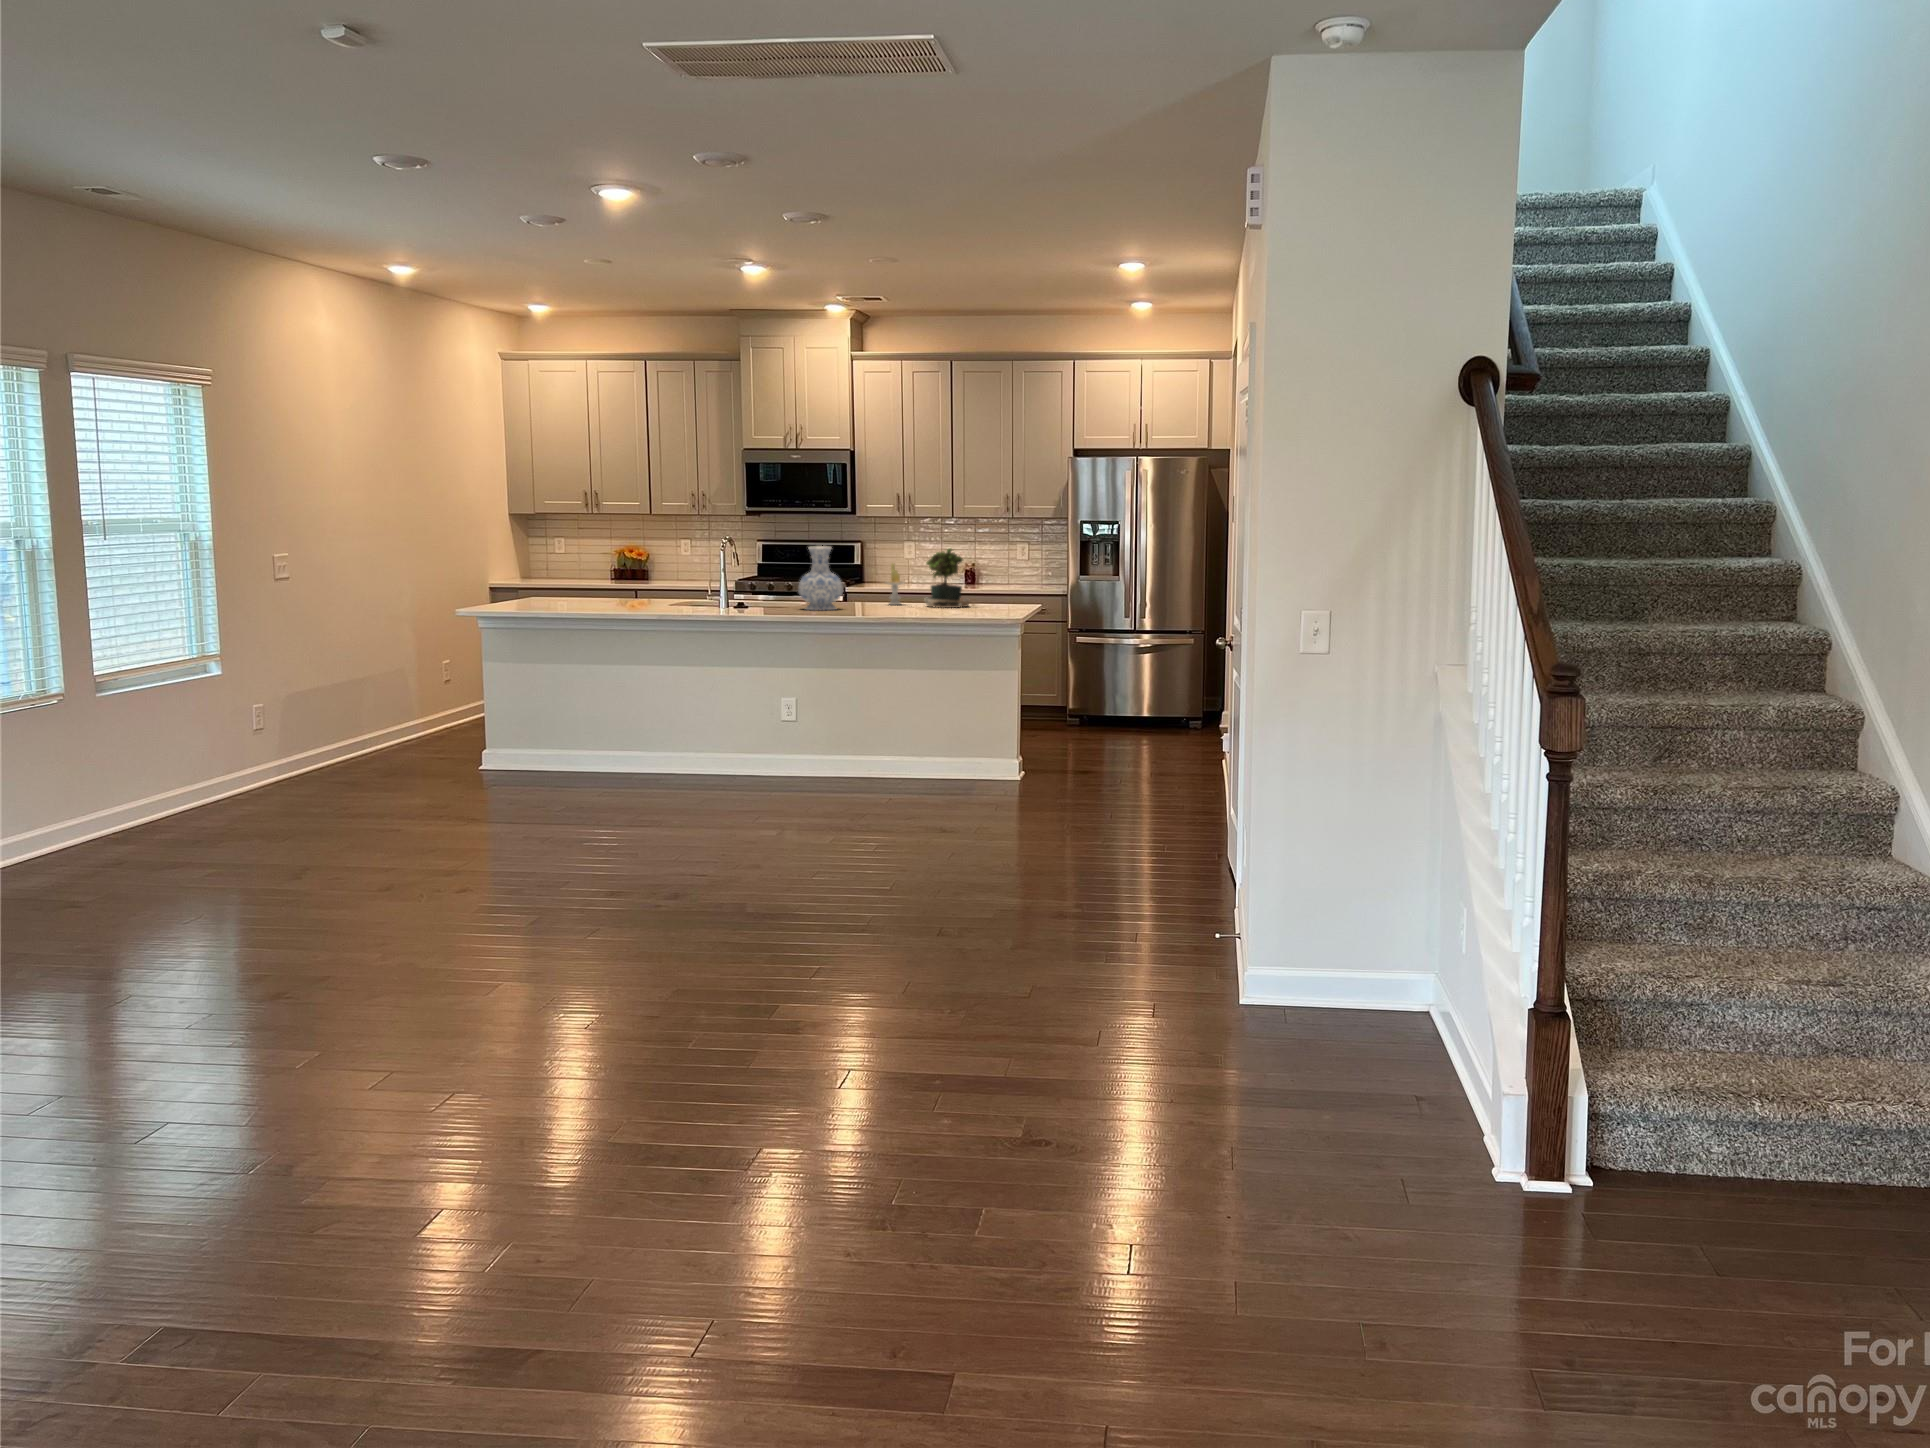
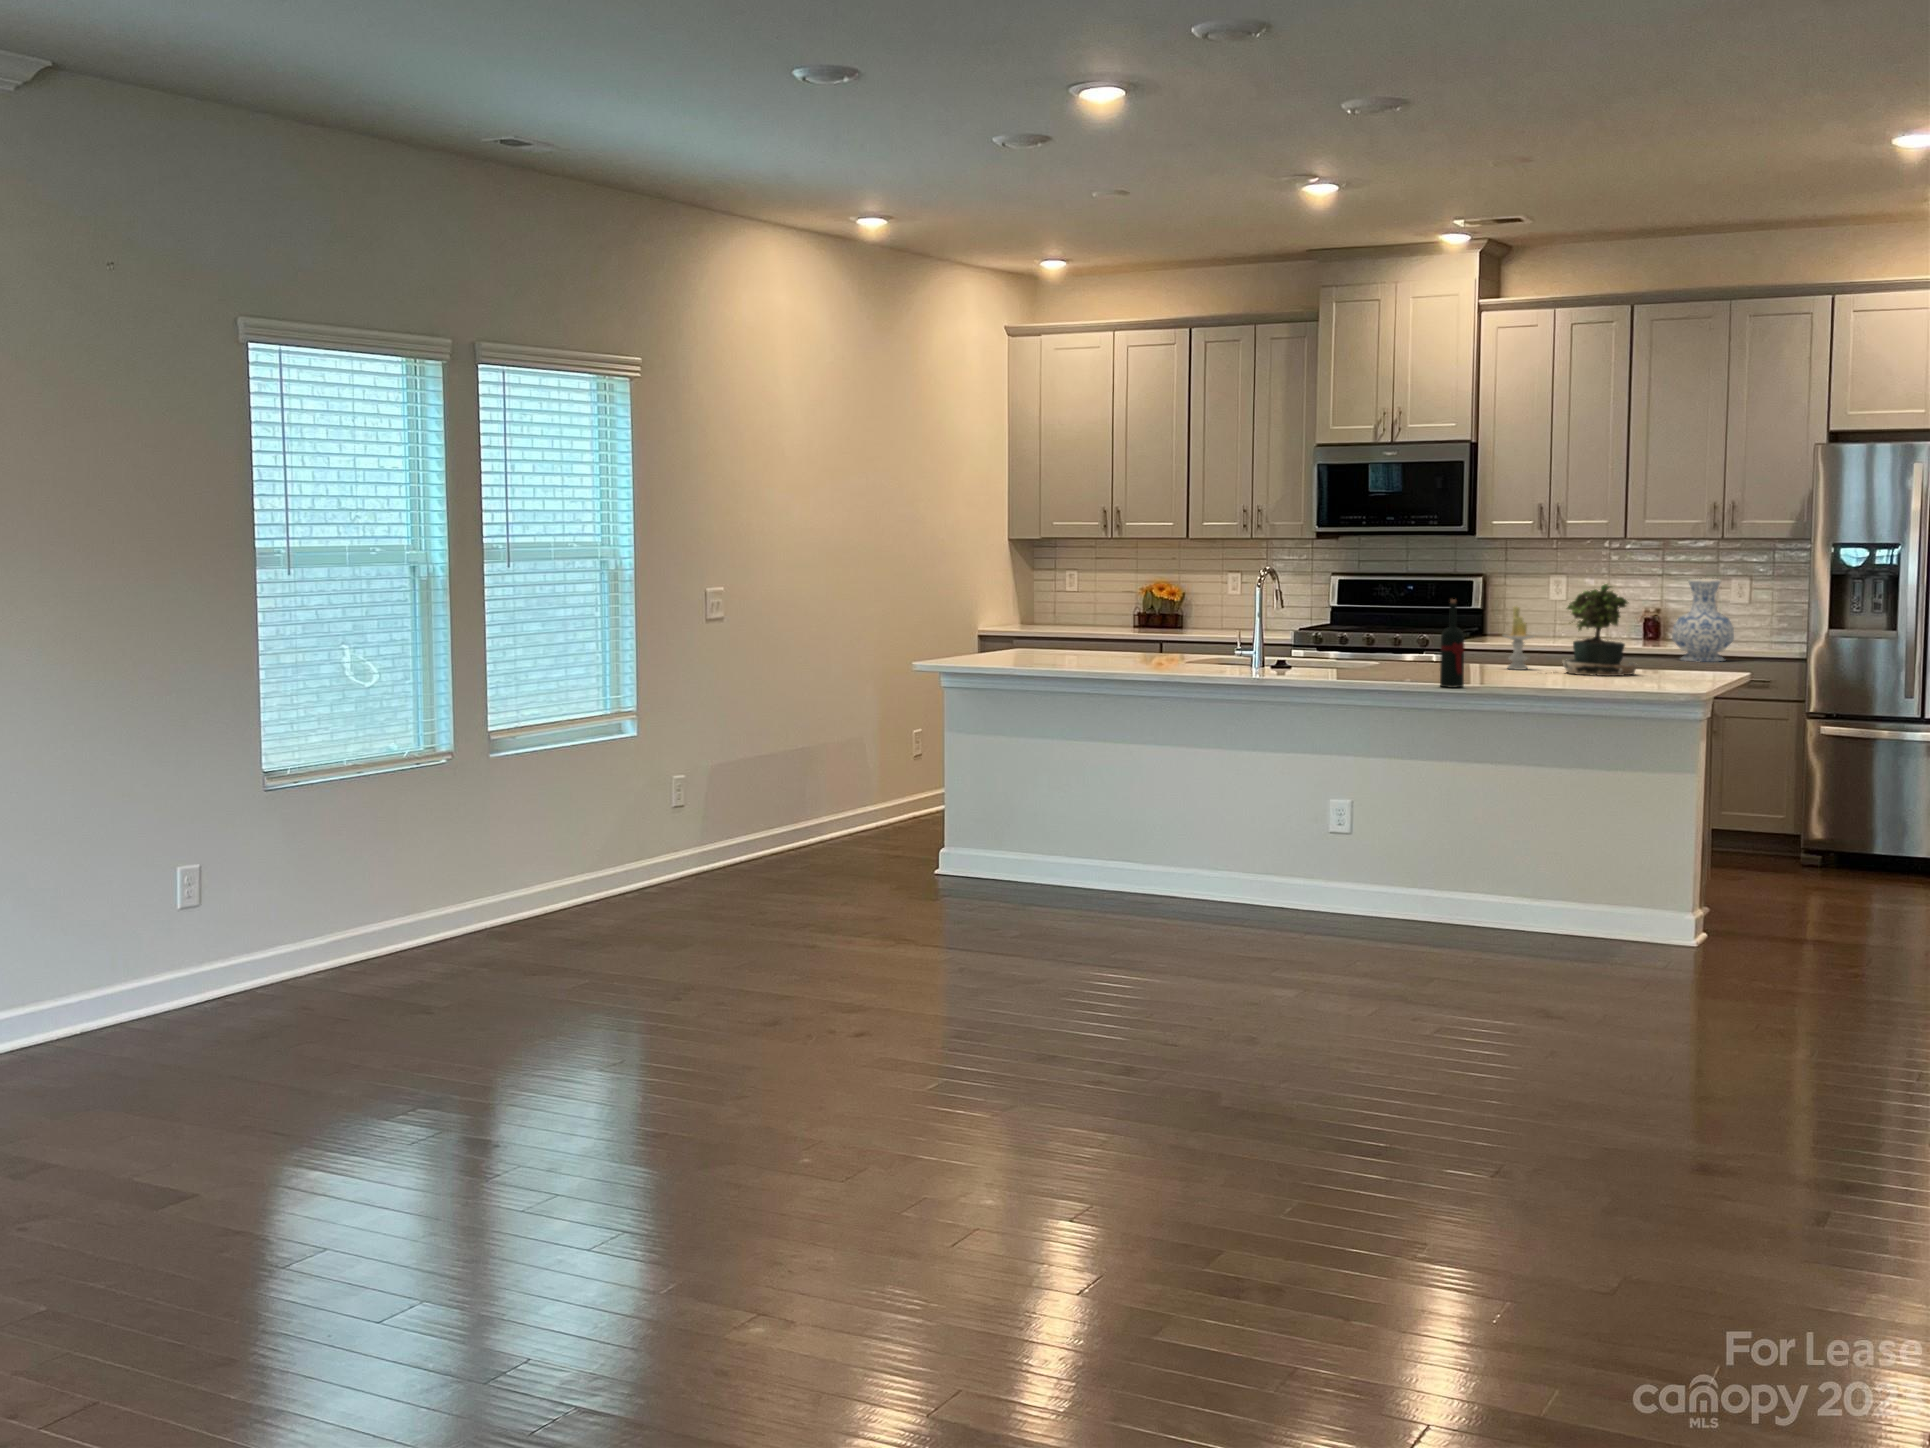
vase: present [798,546,843,610] -> present [1672,579,1734,662]
wine bottle: none [856,559,872,618] -> present [1440,599,1464,688]

